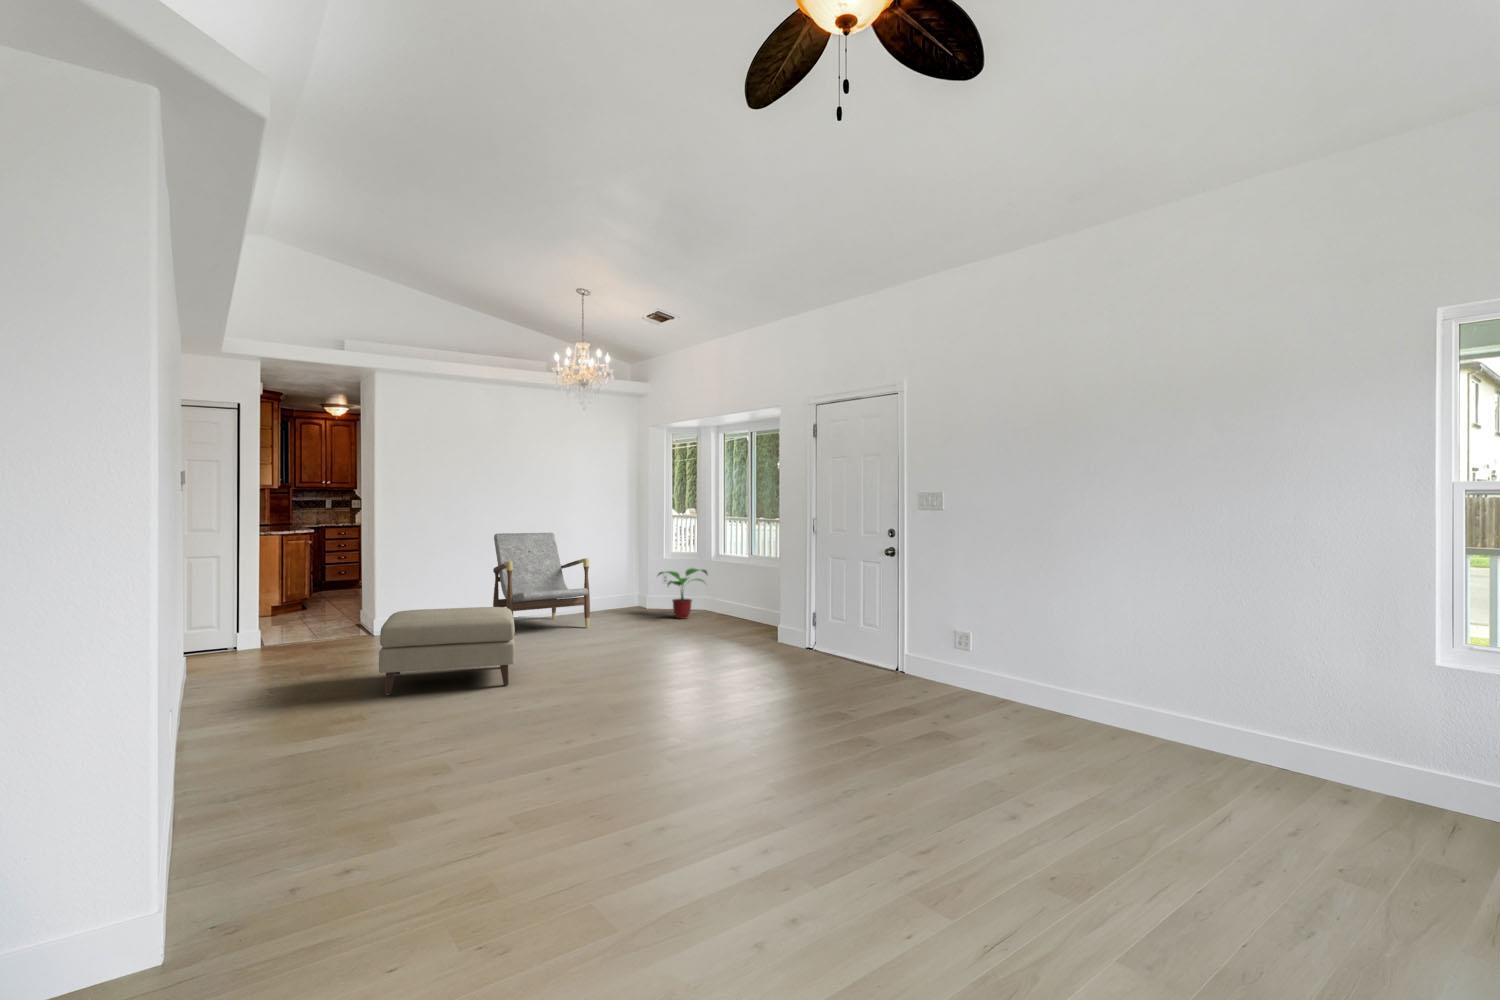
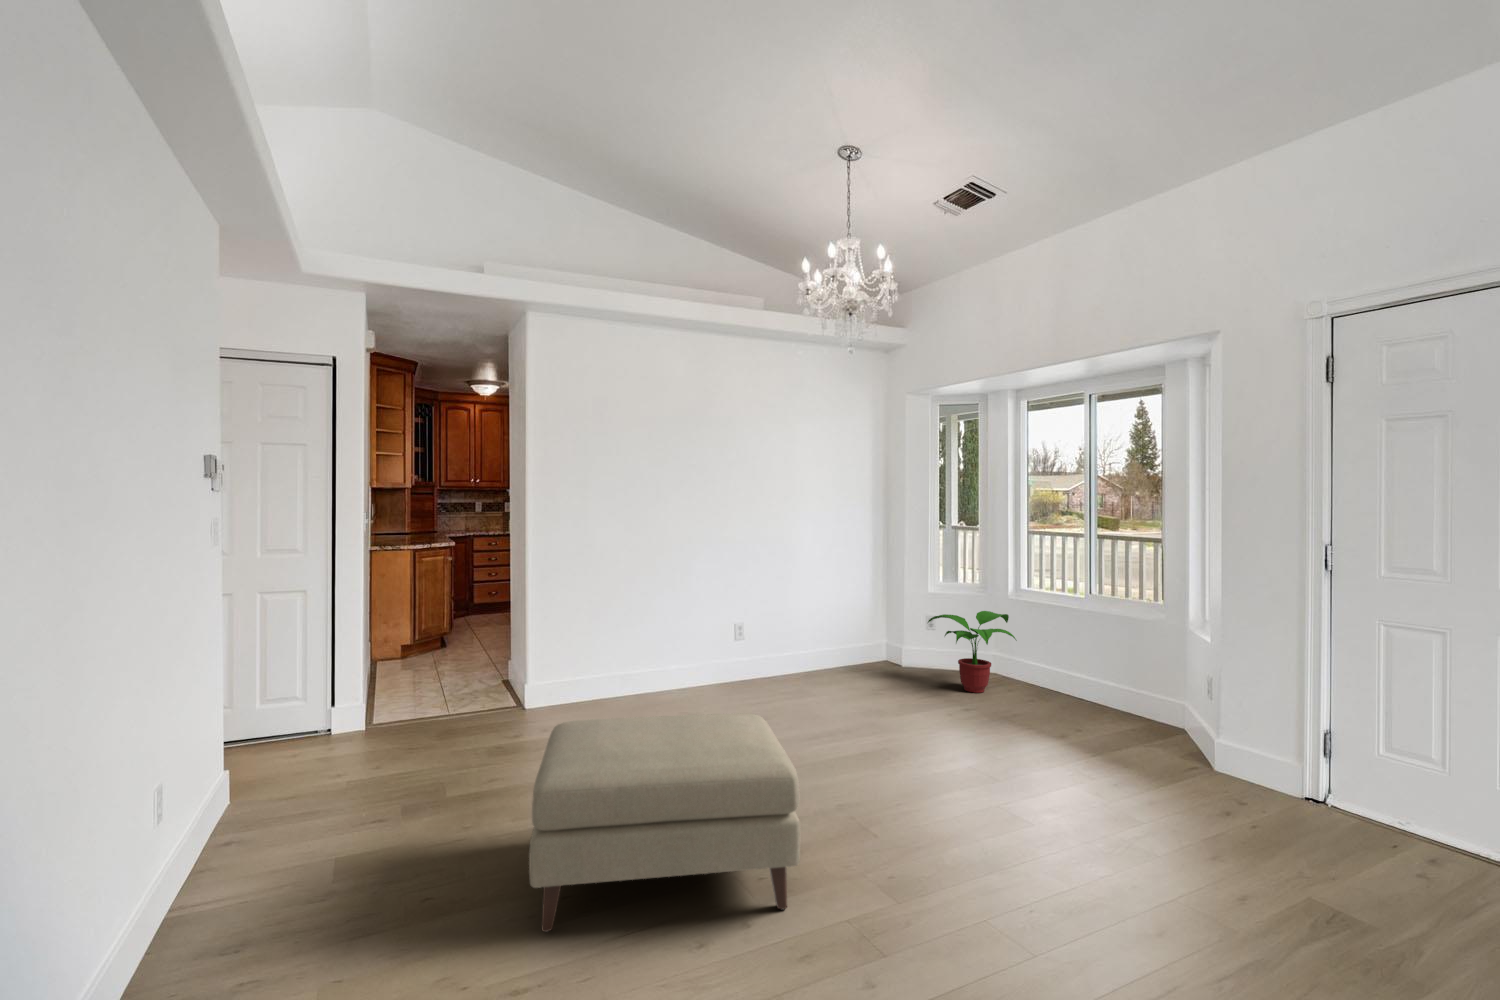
armchair: present [493,533,590,628] -> none [694,553,845,727]

